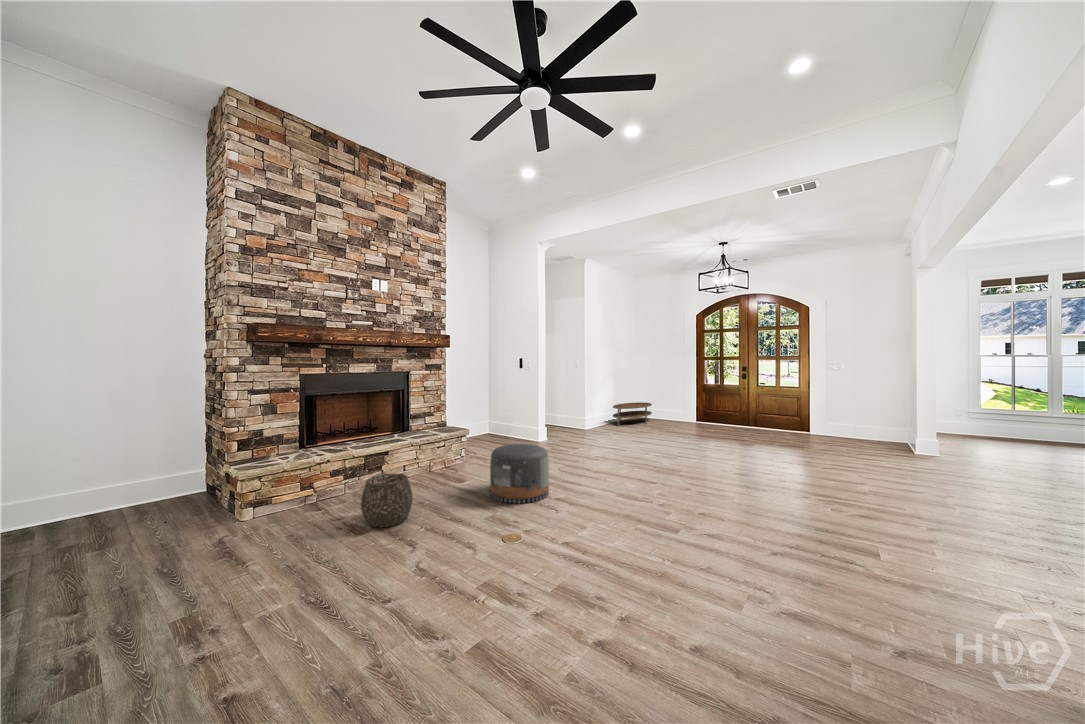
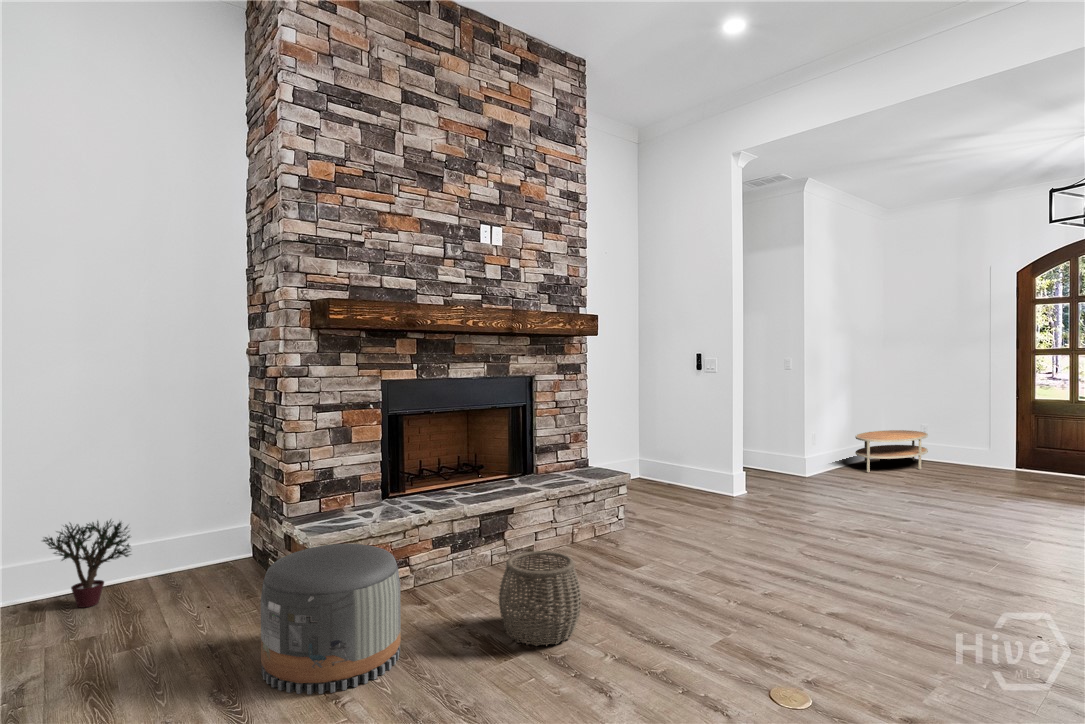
pouf: present [490,443,549,503] -> present [261,544,401,694]
potted plant: none [31,468,109,529] -> present [43,520,130,608]

